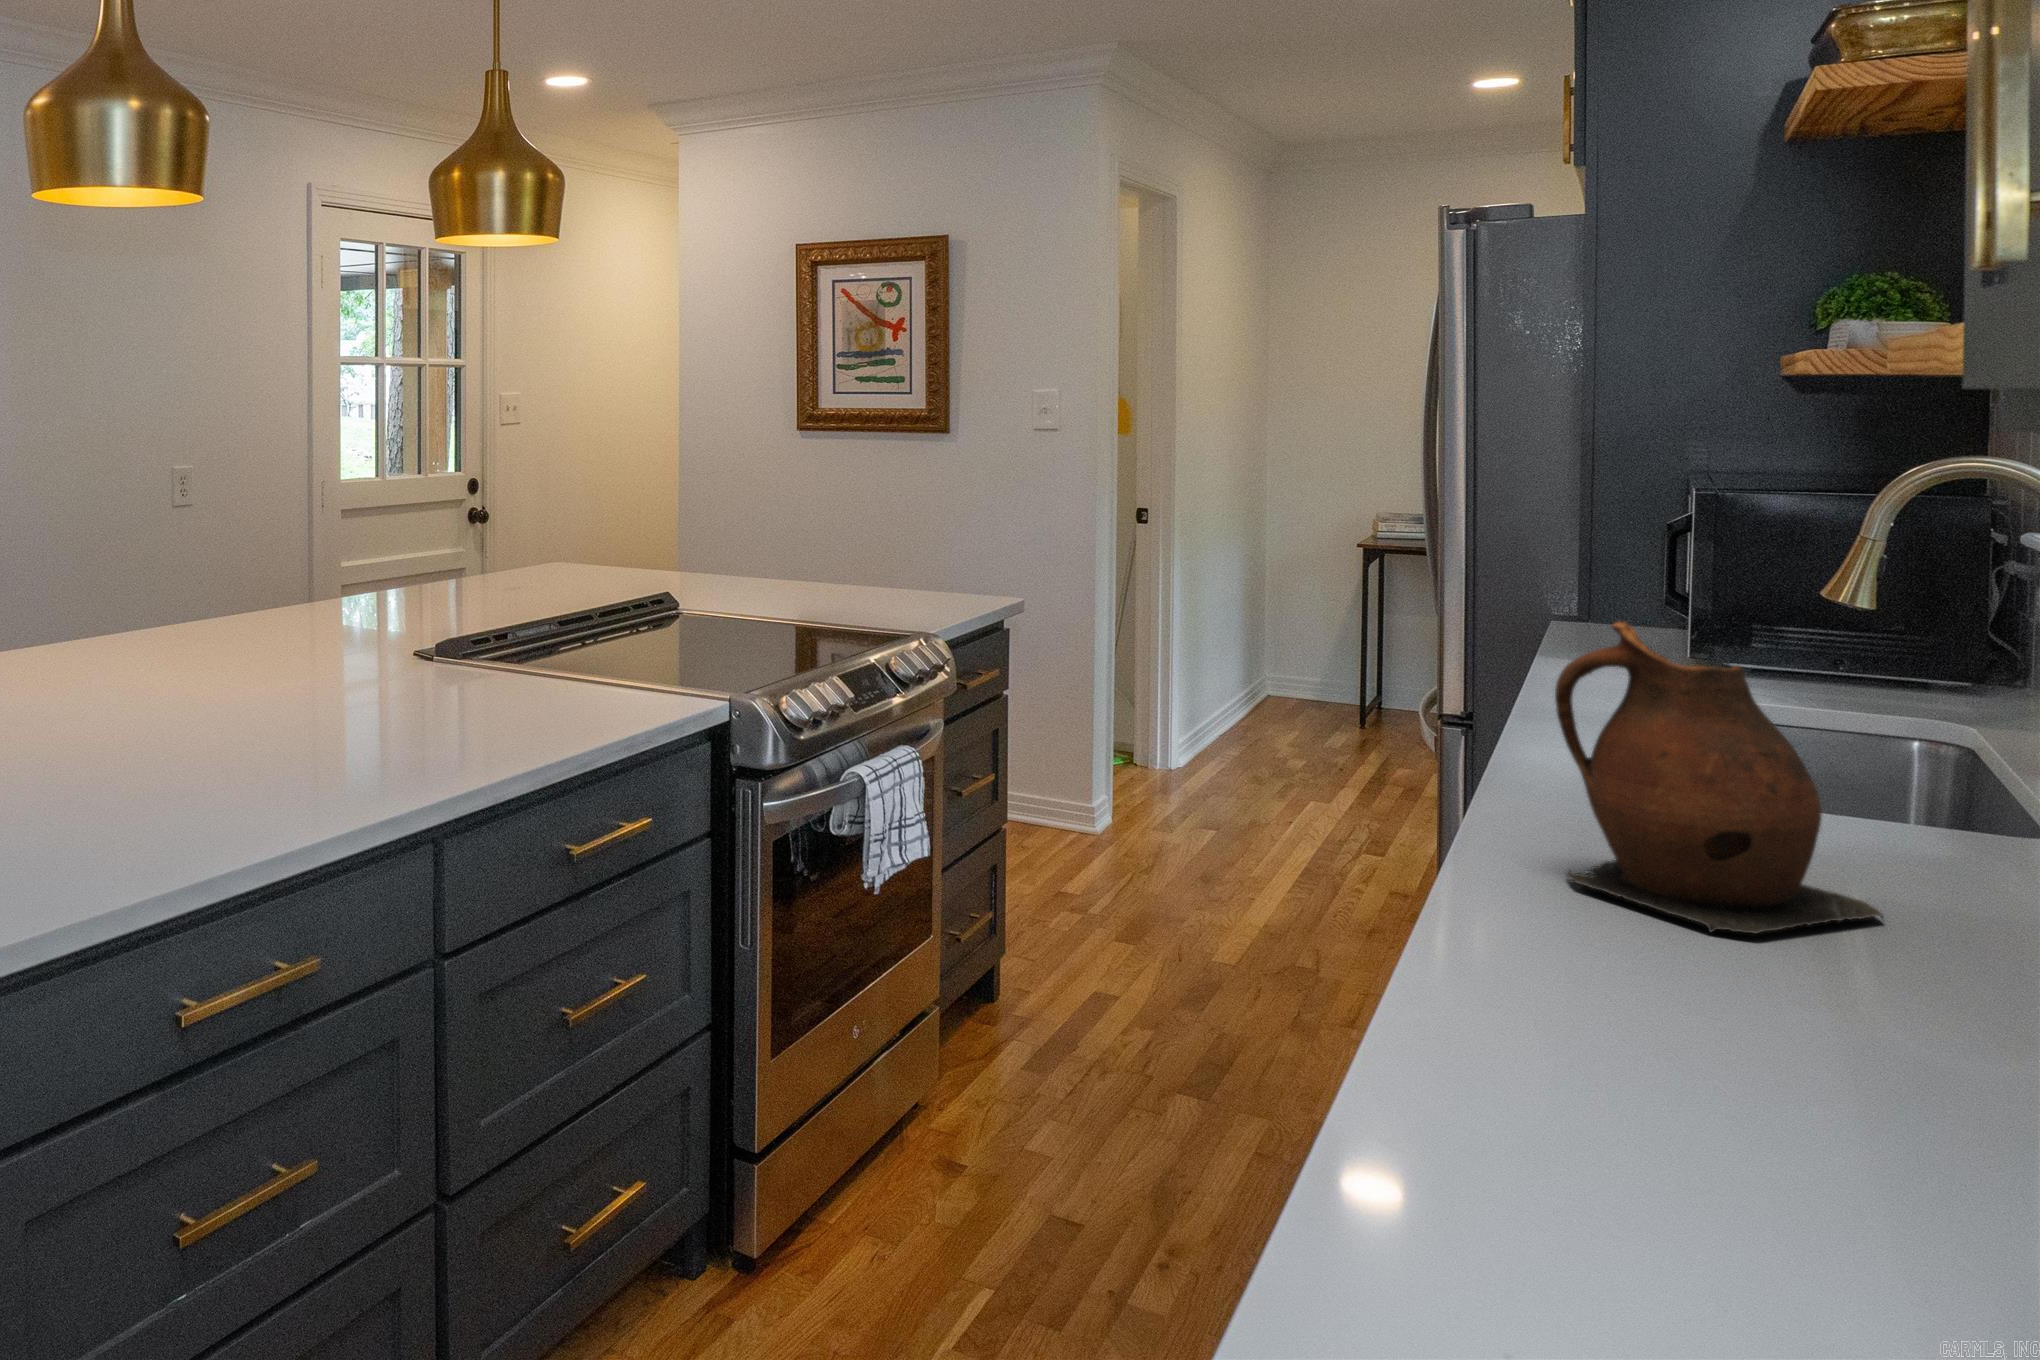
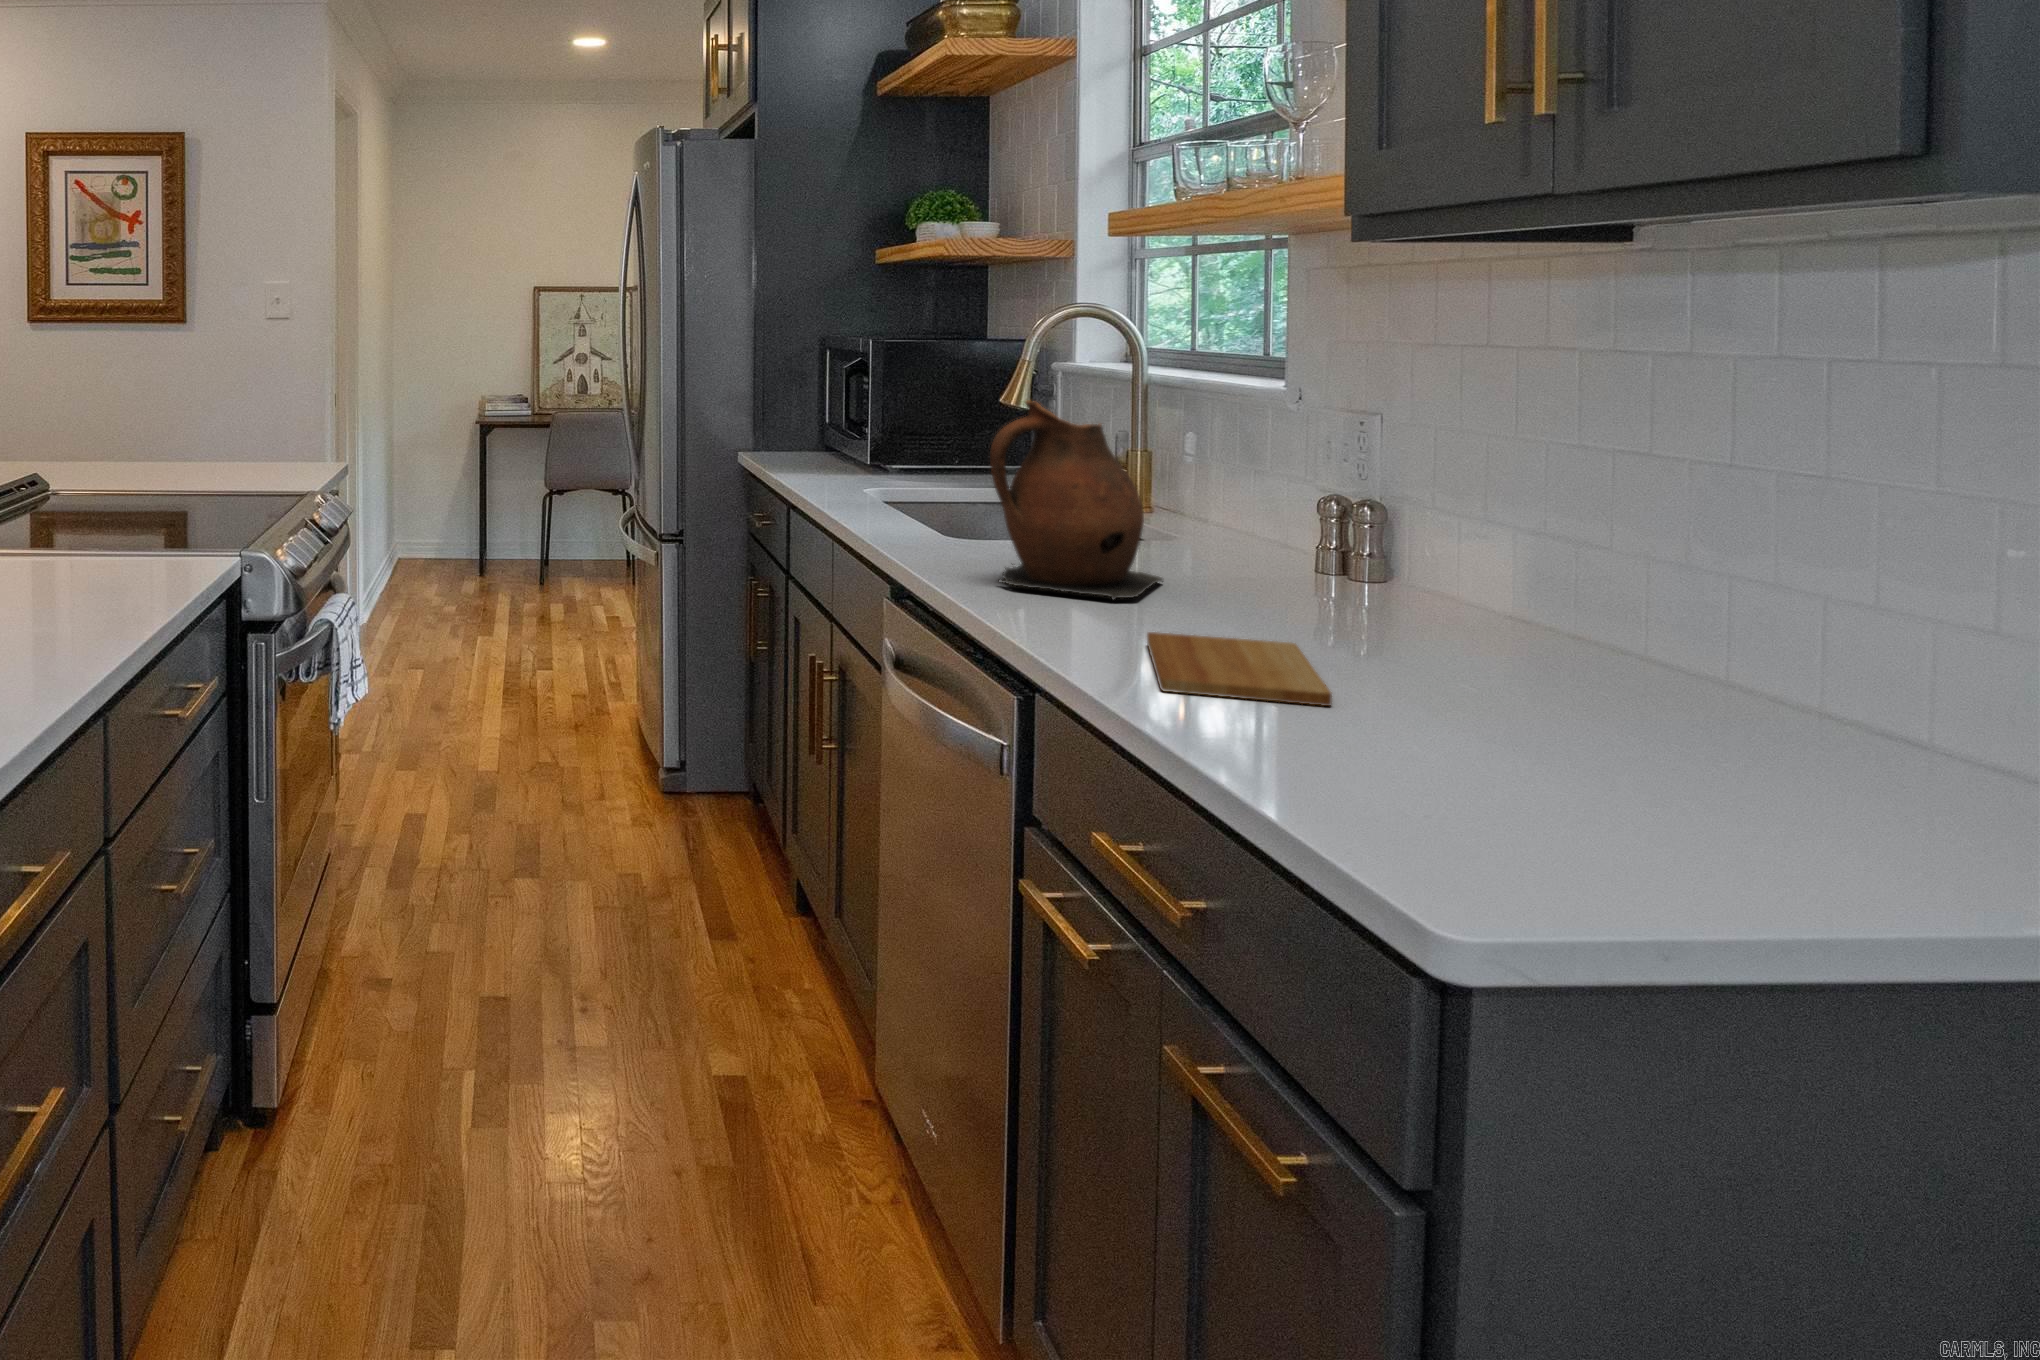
cutting board: none [1479,983,1854,1147] -> present [1147,632,1332,706]

